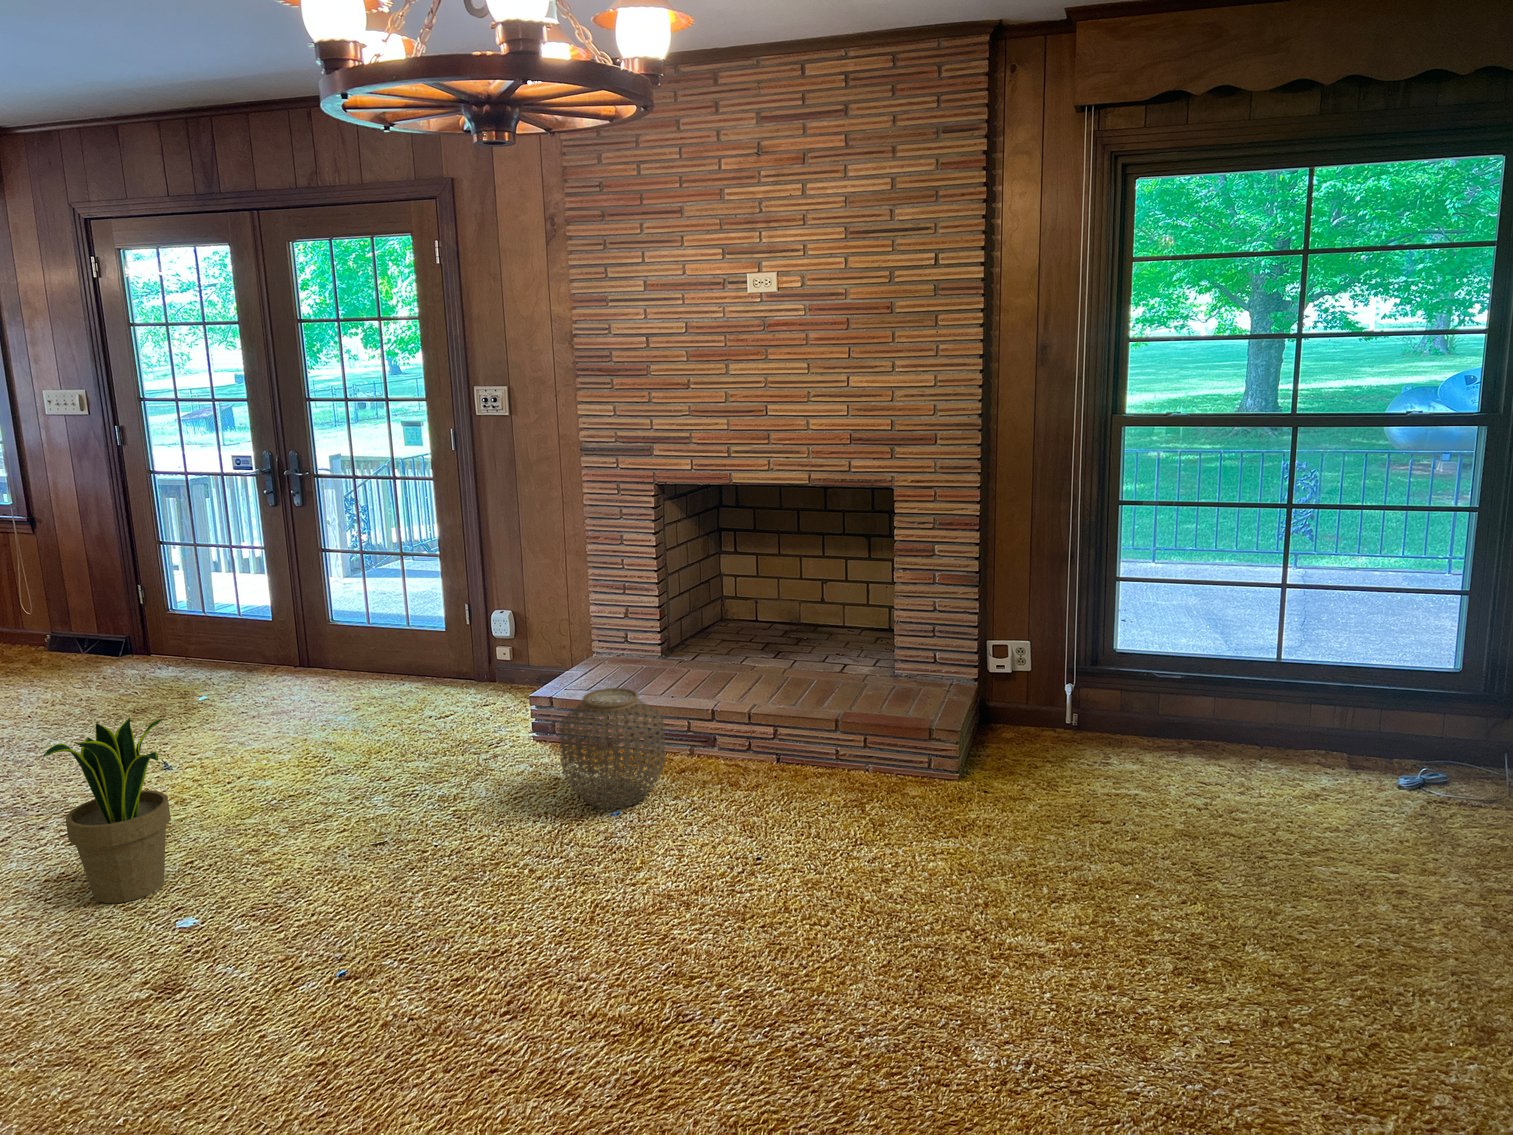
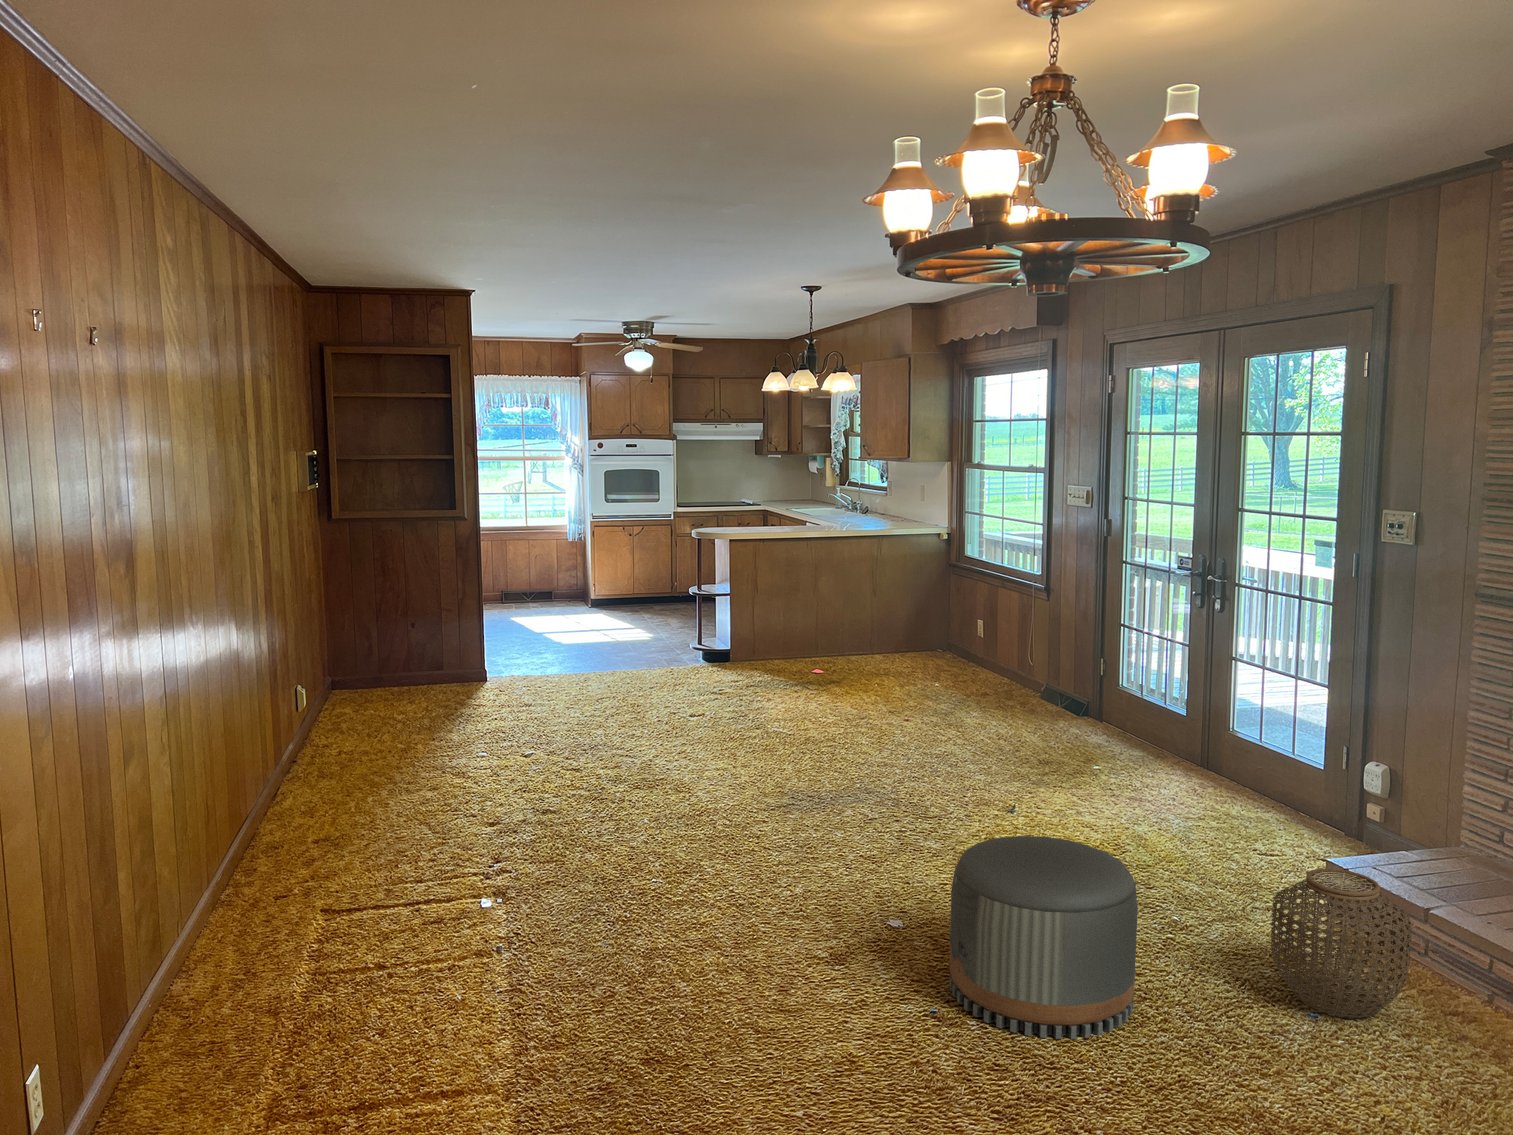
potted plant: present [43,718,171,903] -> none [848,747,939,895]
pouf: none [303,742,508,954] -> present [949,836,1138,1039]

